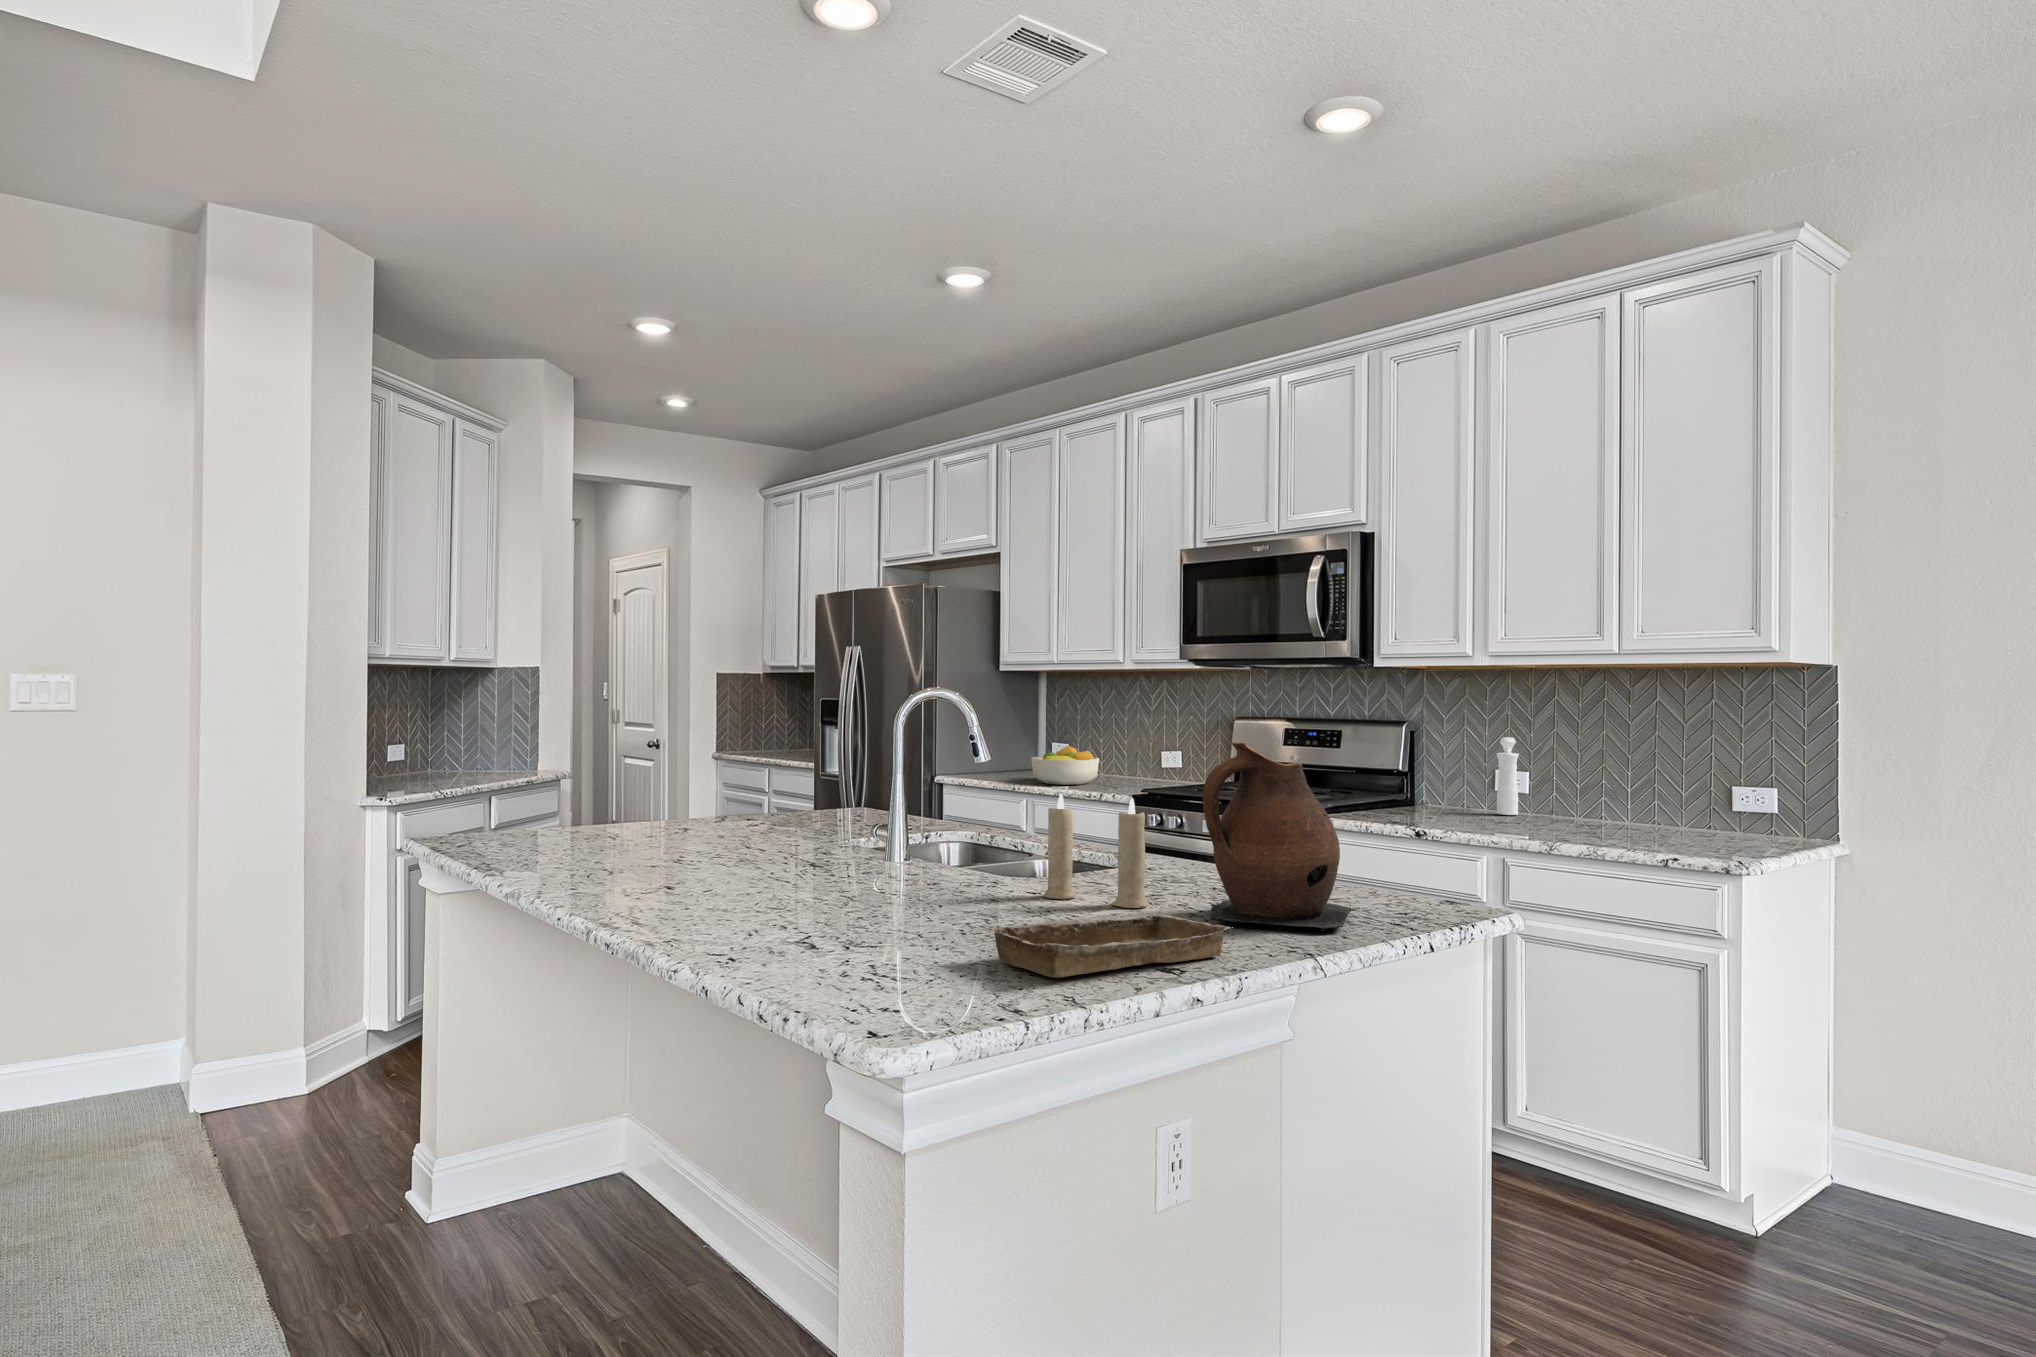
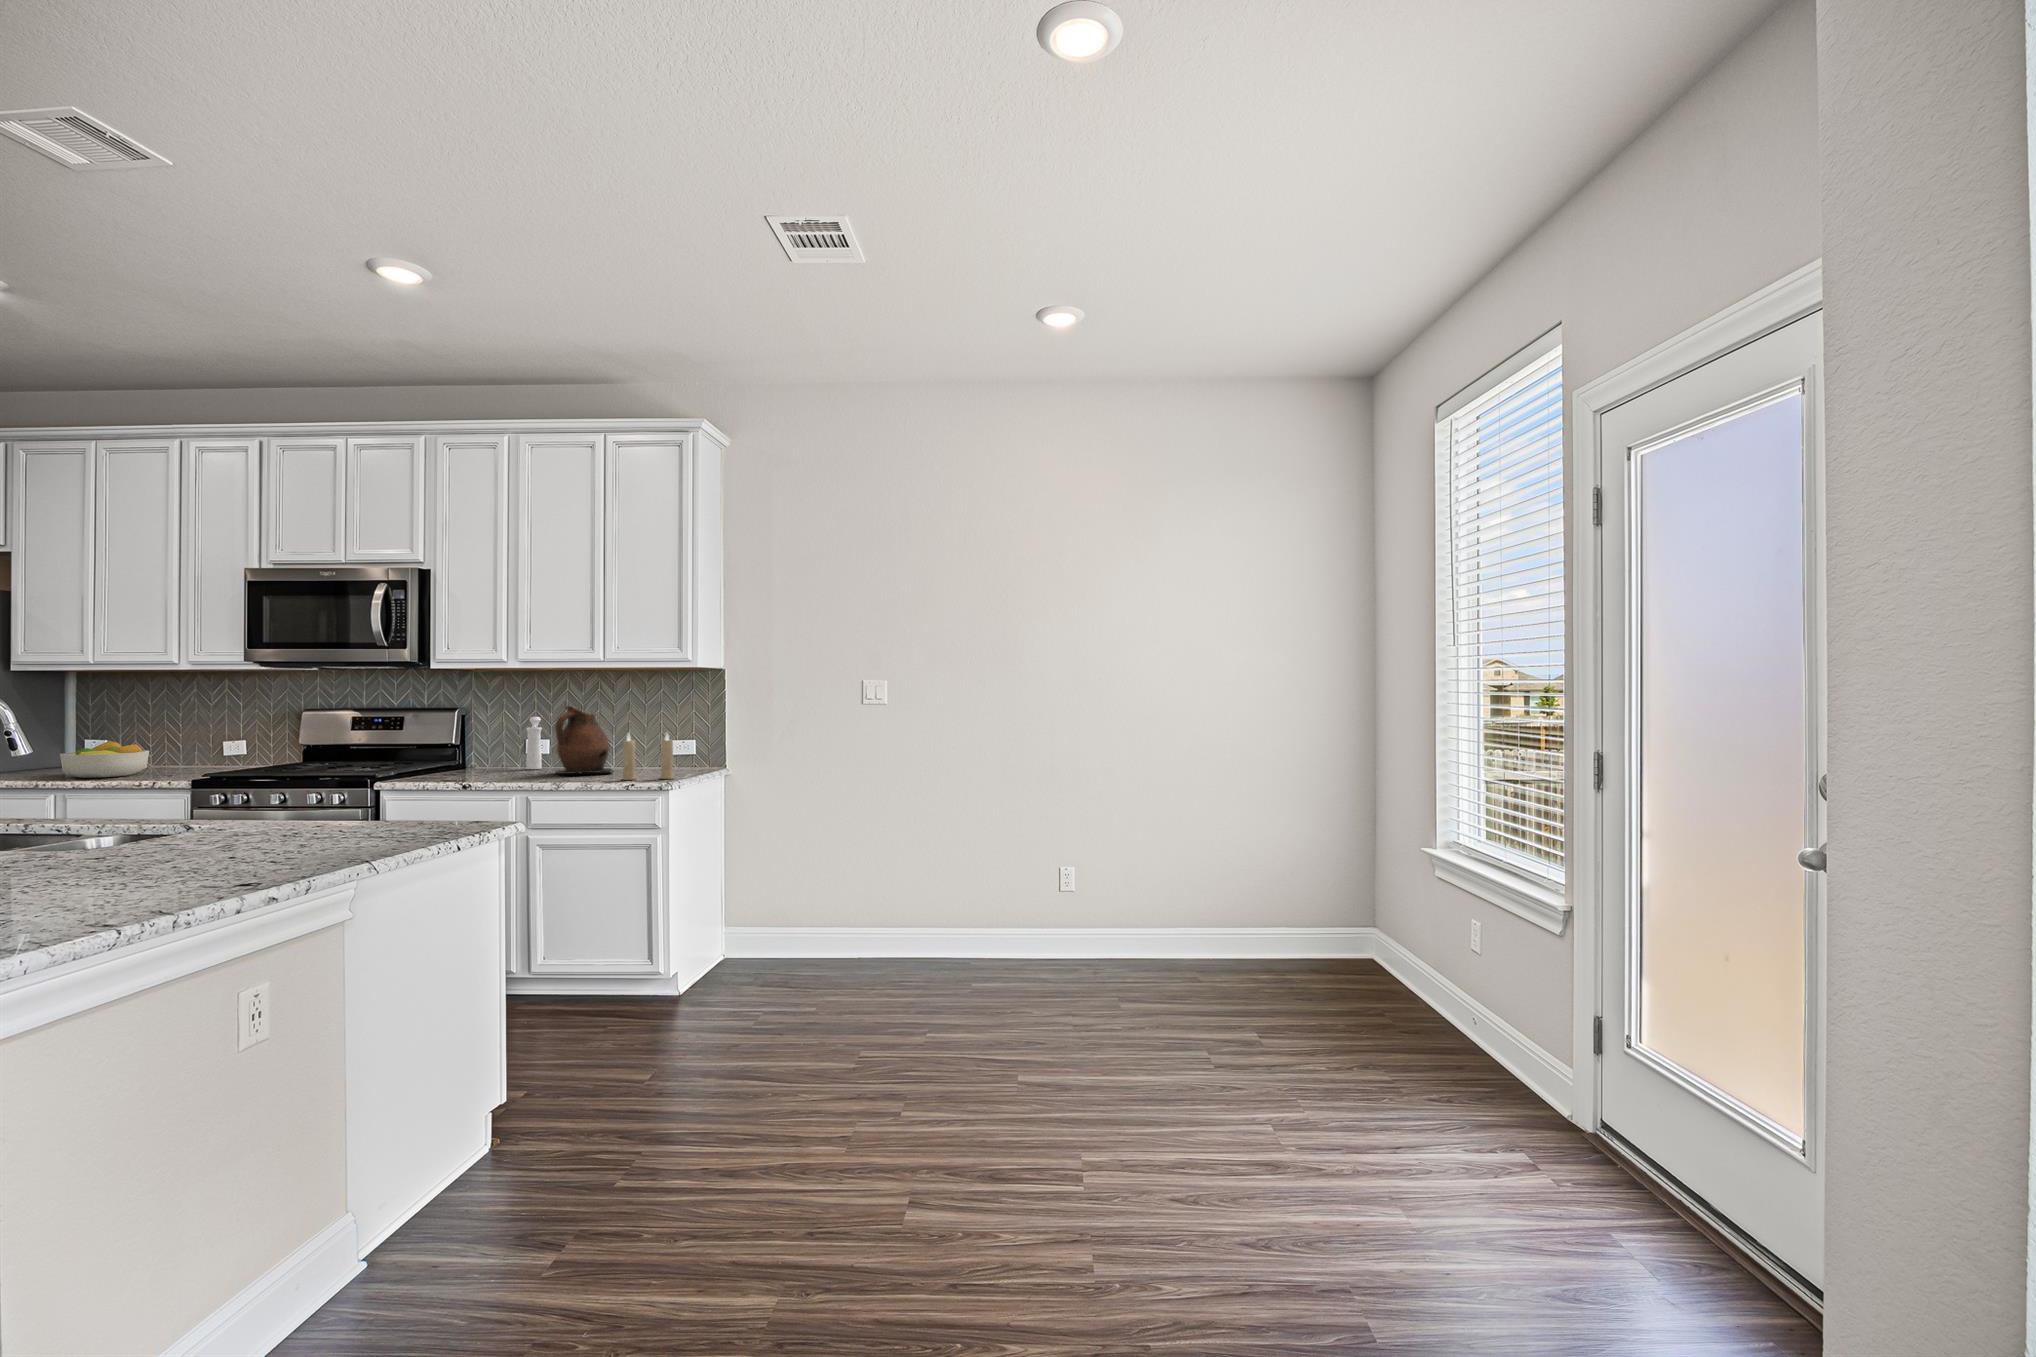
ceramic pitcher: present [1203,742,1351,932] -> present [555,706,614,774]
candle: present [1043,793,1148,908] -> present [622,734,674,780]
tray: present [985,914,1230,978] -> none [59,851,301,903]

